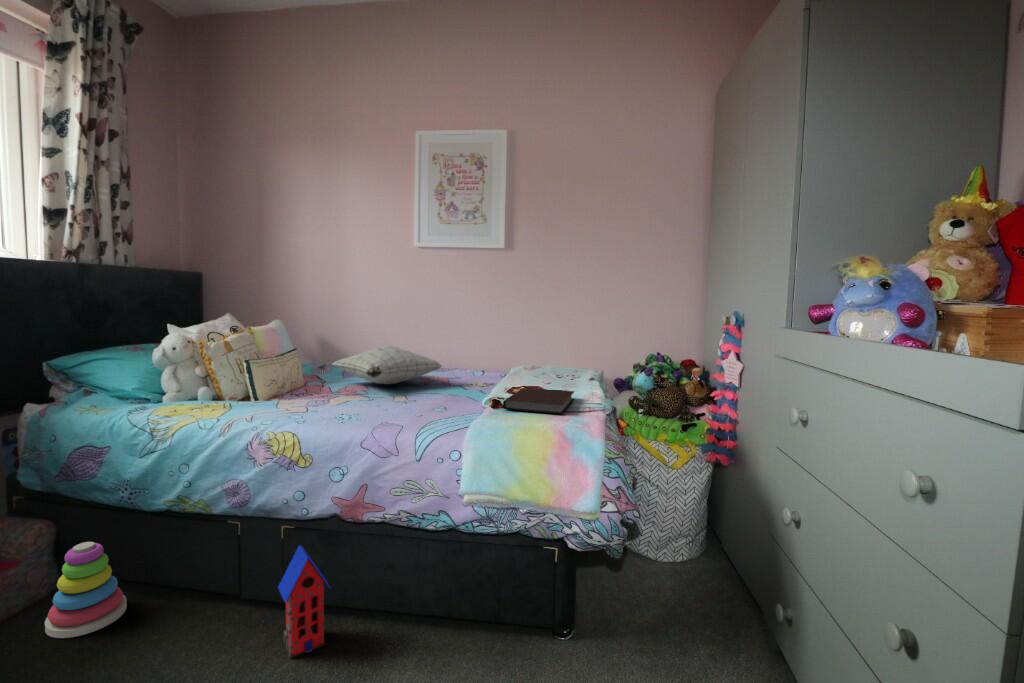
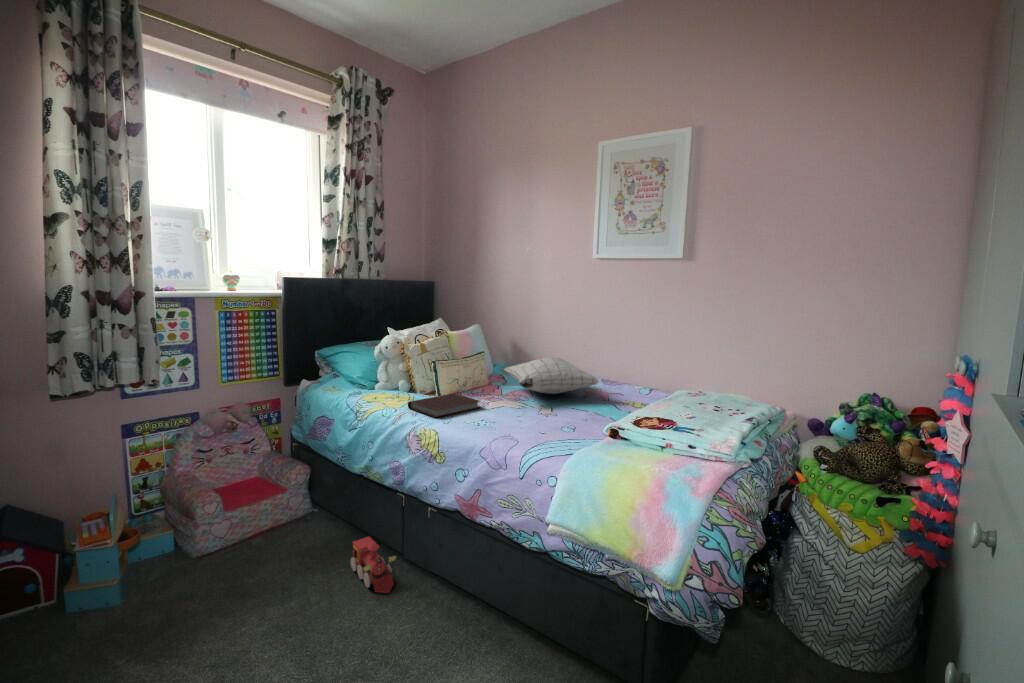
notebook: present [503,388,574,414] -> present [408,393,480,418]
stacking toy: present [45,542,127,638] -> none [289,489,337,555]
toy house: present [278,546,330,658] -> none [408,532,447,623]
toy train: none [167,581,243,643] -> present [351,536,396,593]

